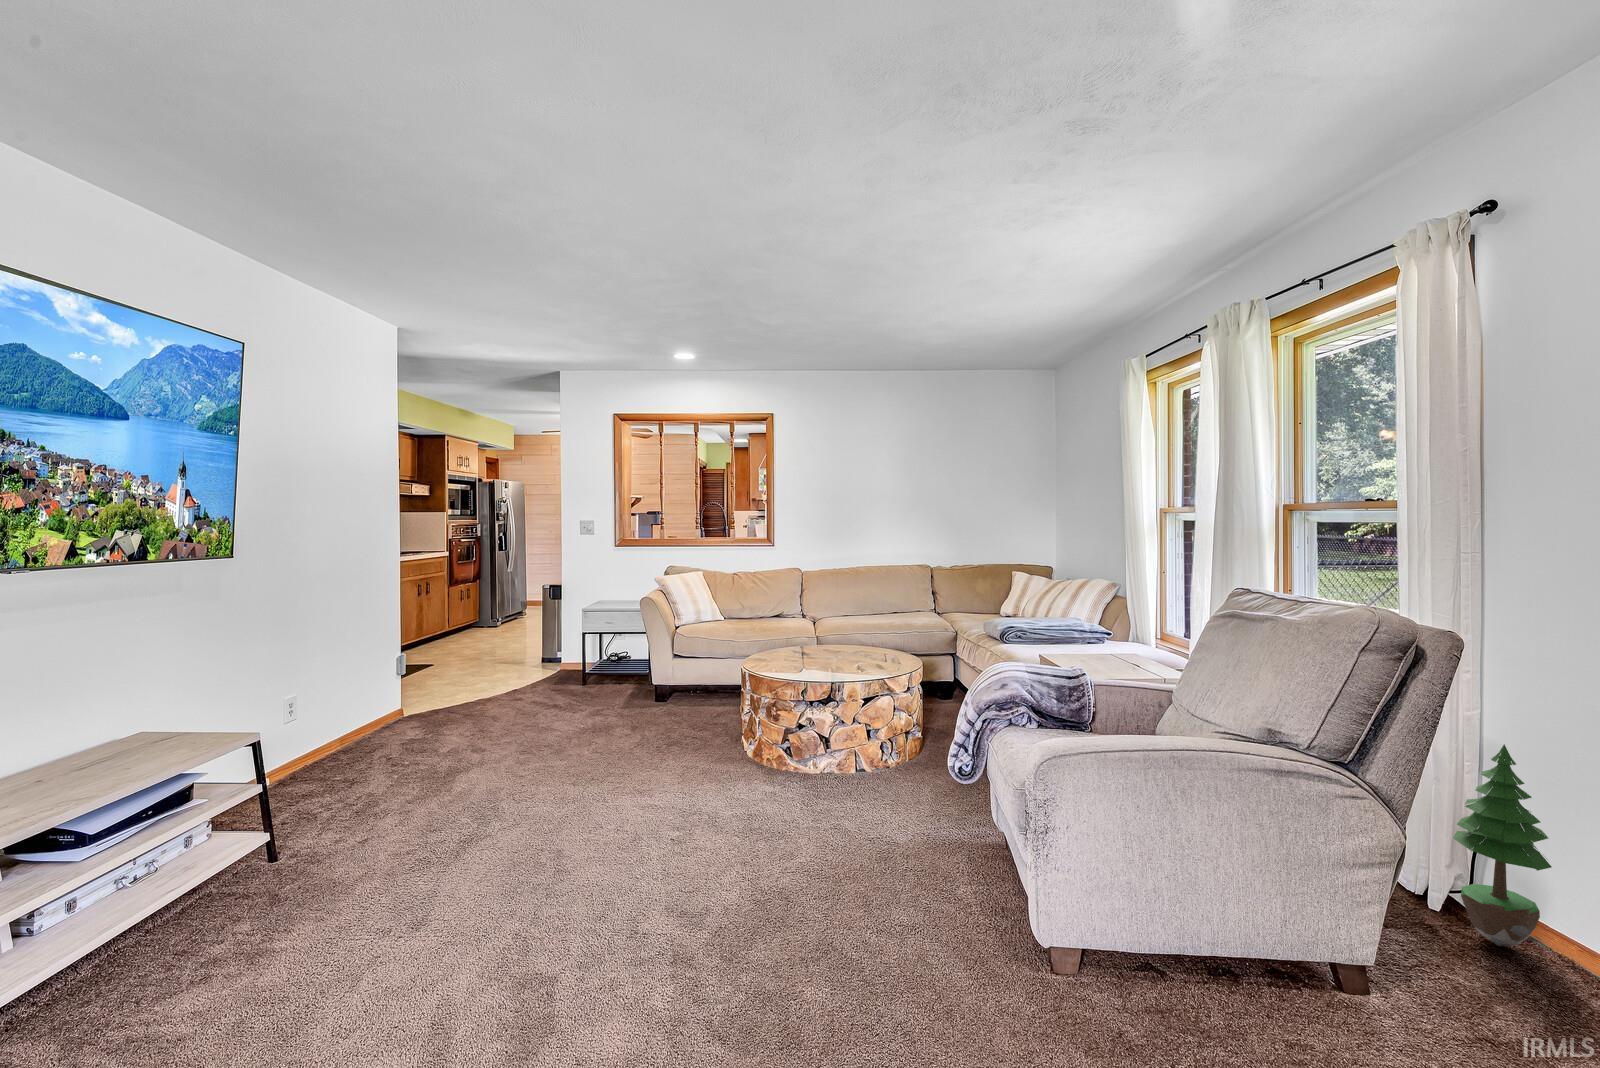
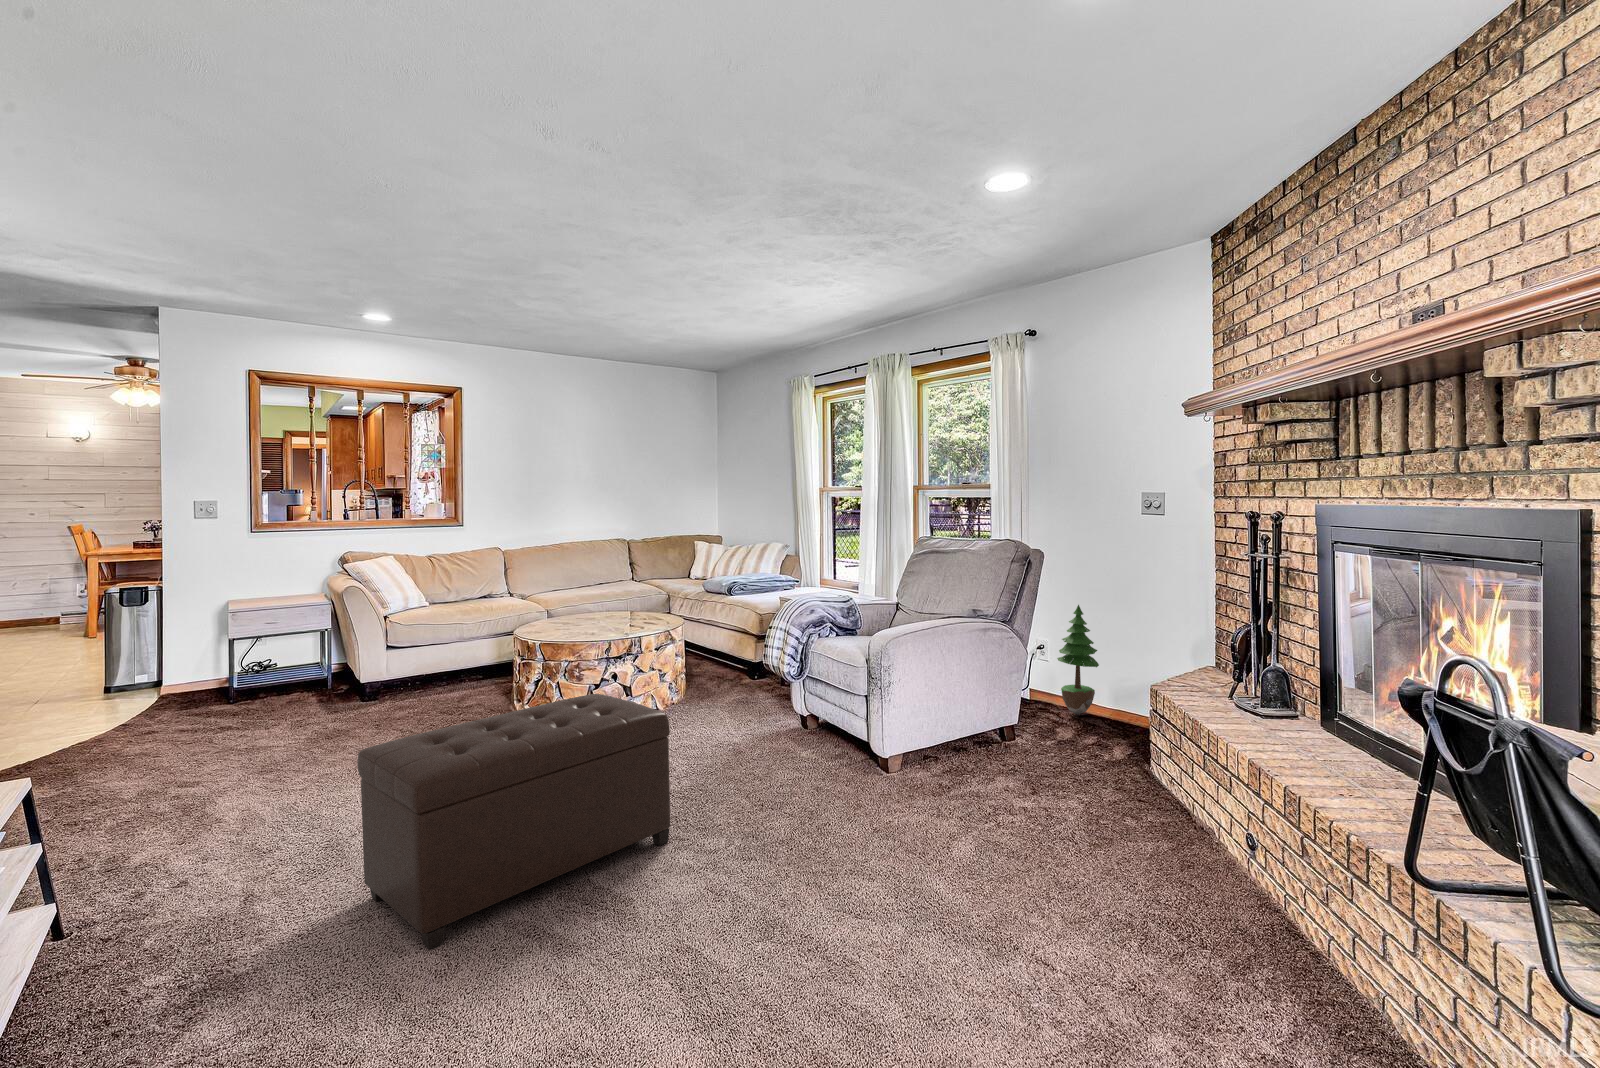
ottoman: none [369,751,682,983] -> present [357,694,670,949]

